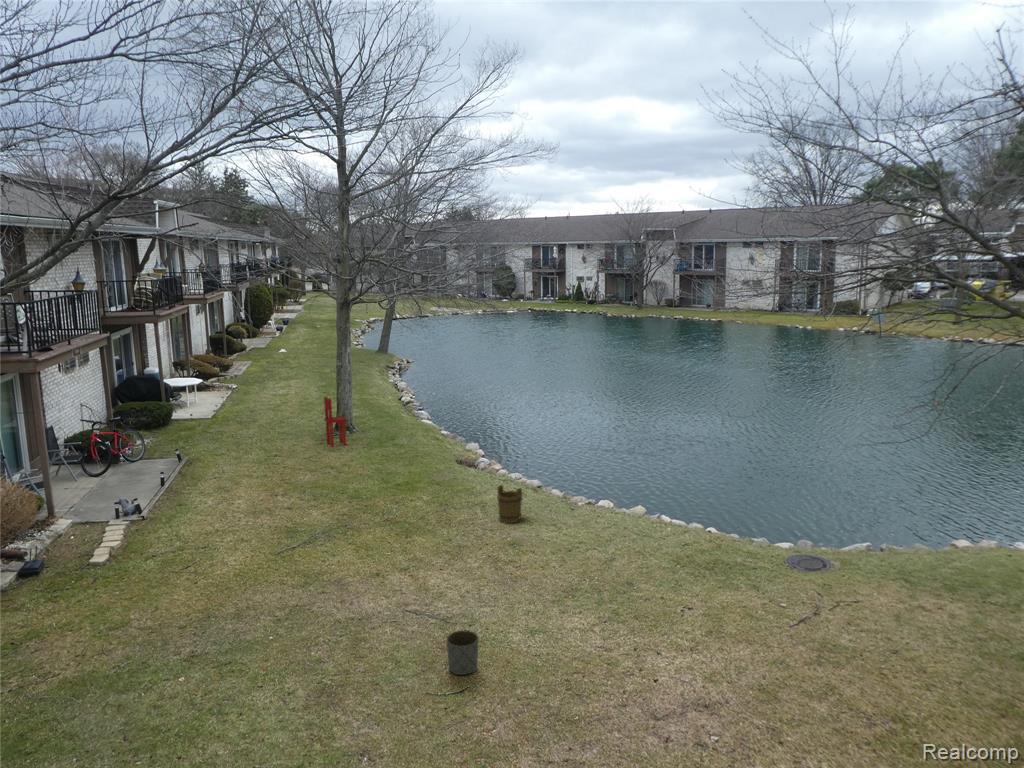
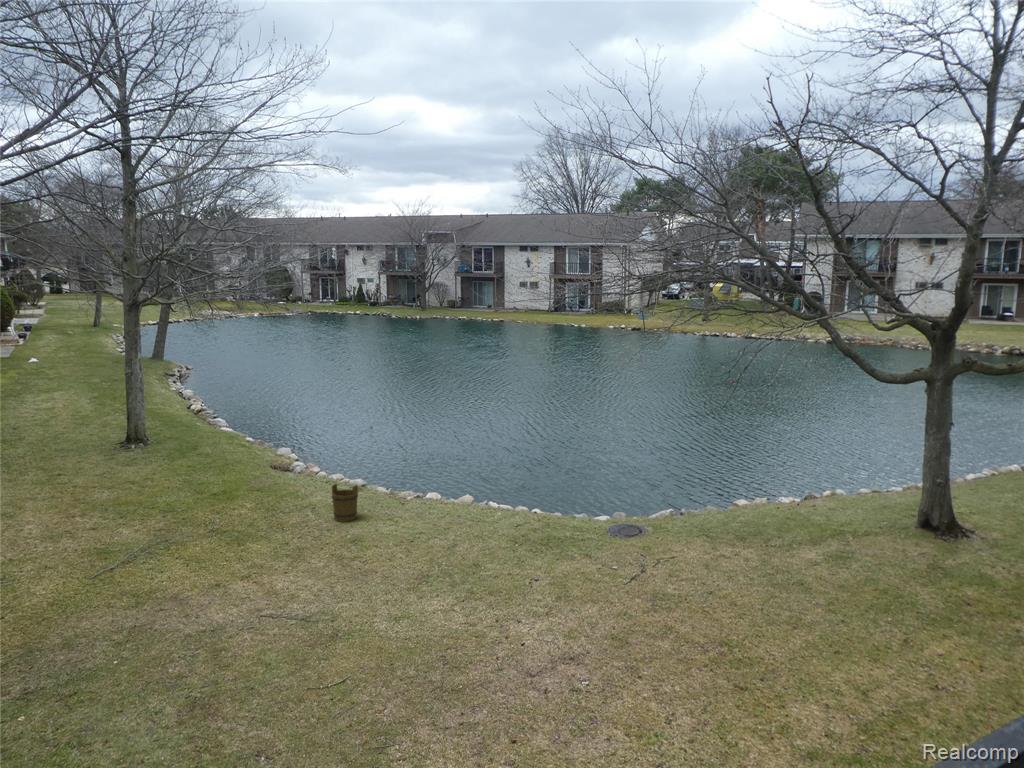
chair: present [324,397,347,447] -> none [104,404,134,460]
planter: present [447,630,478,675] -> none [322,623,355,668]

